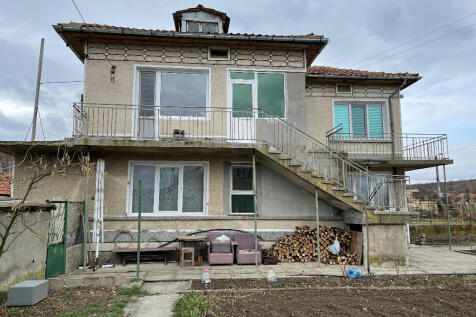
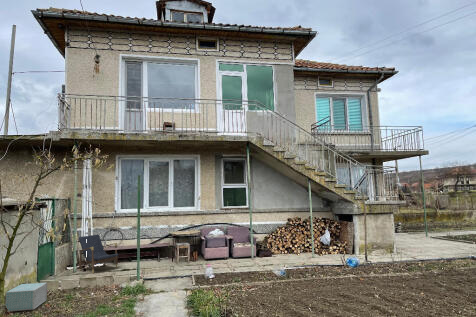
lounge chair: none [89,236,126,273] -> present [79,235,118,273]

